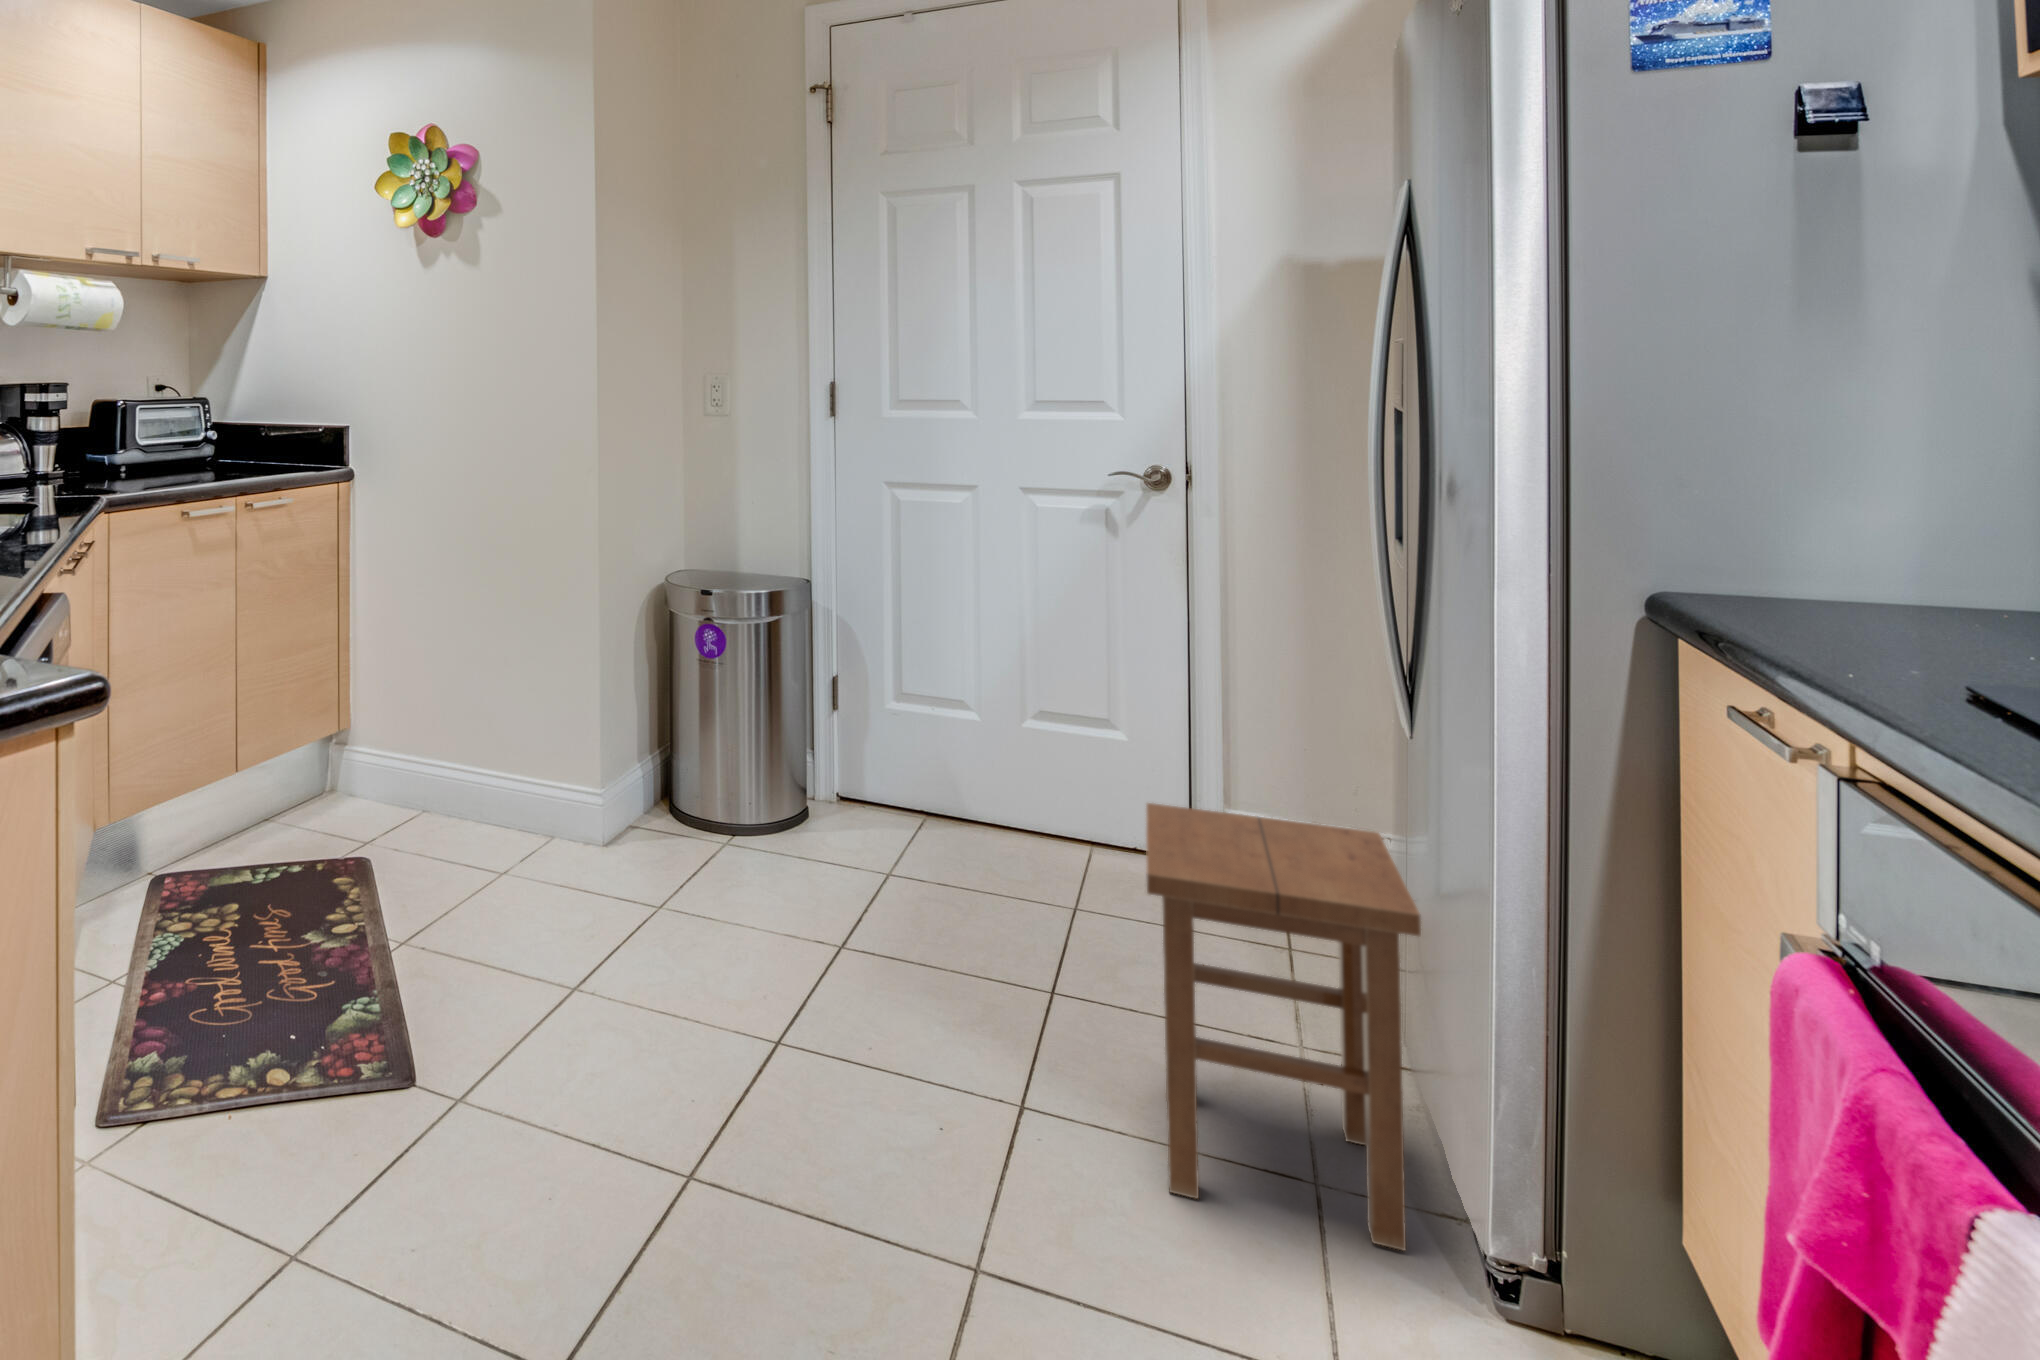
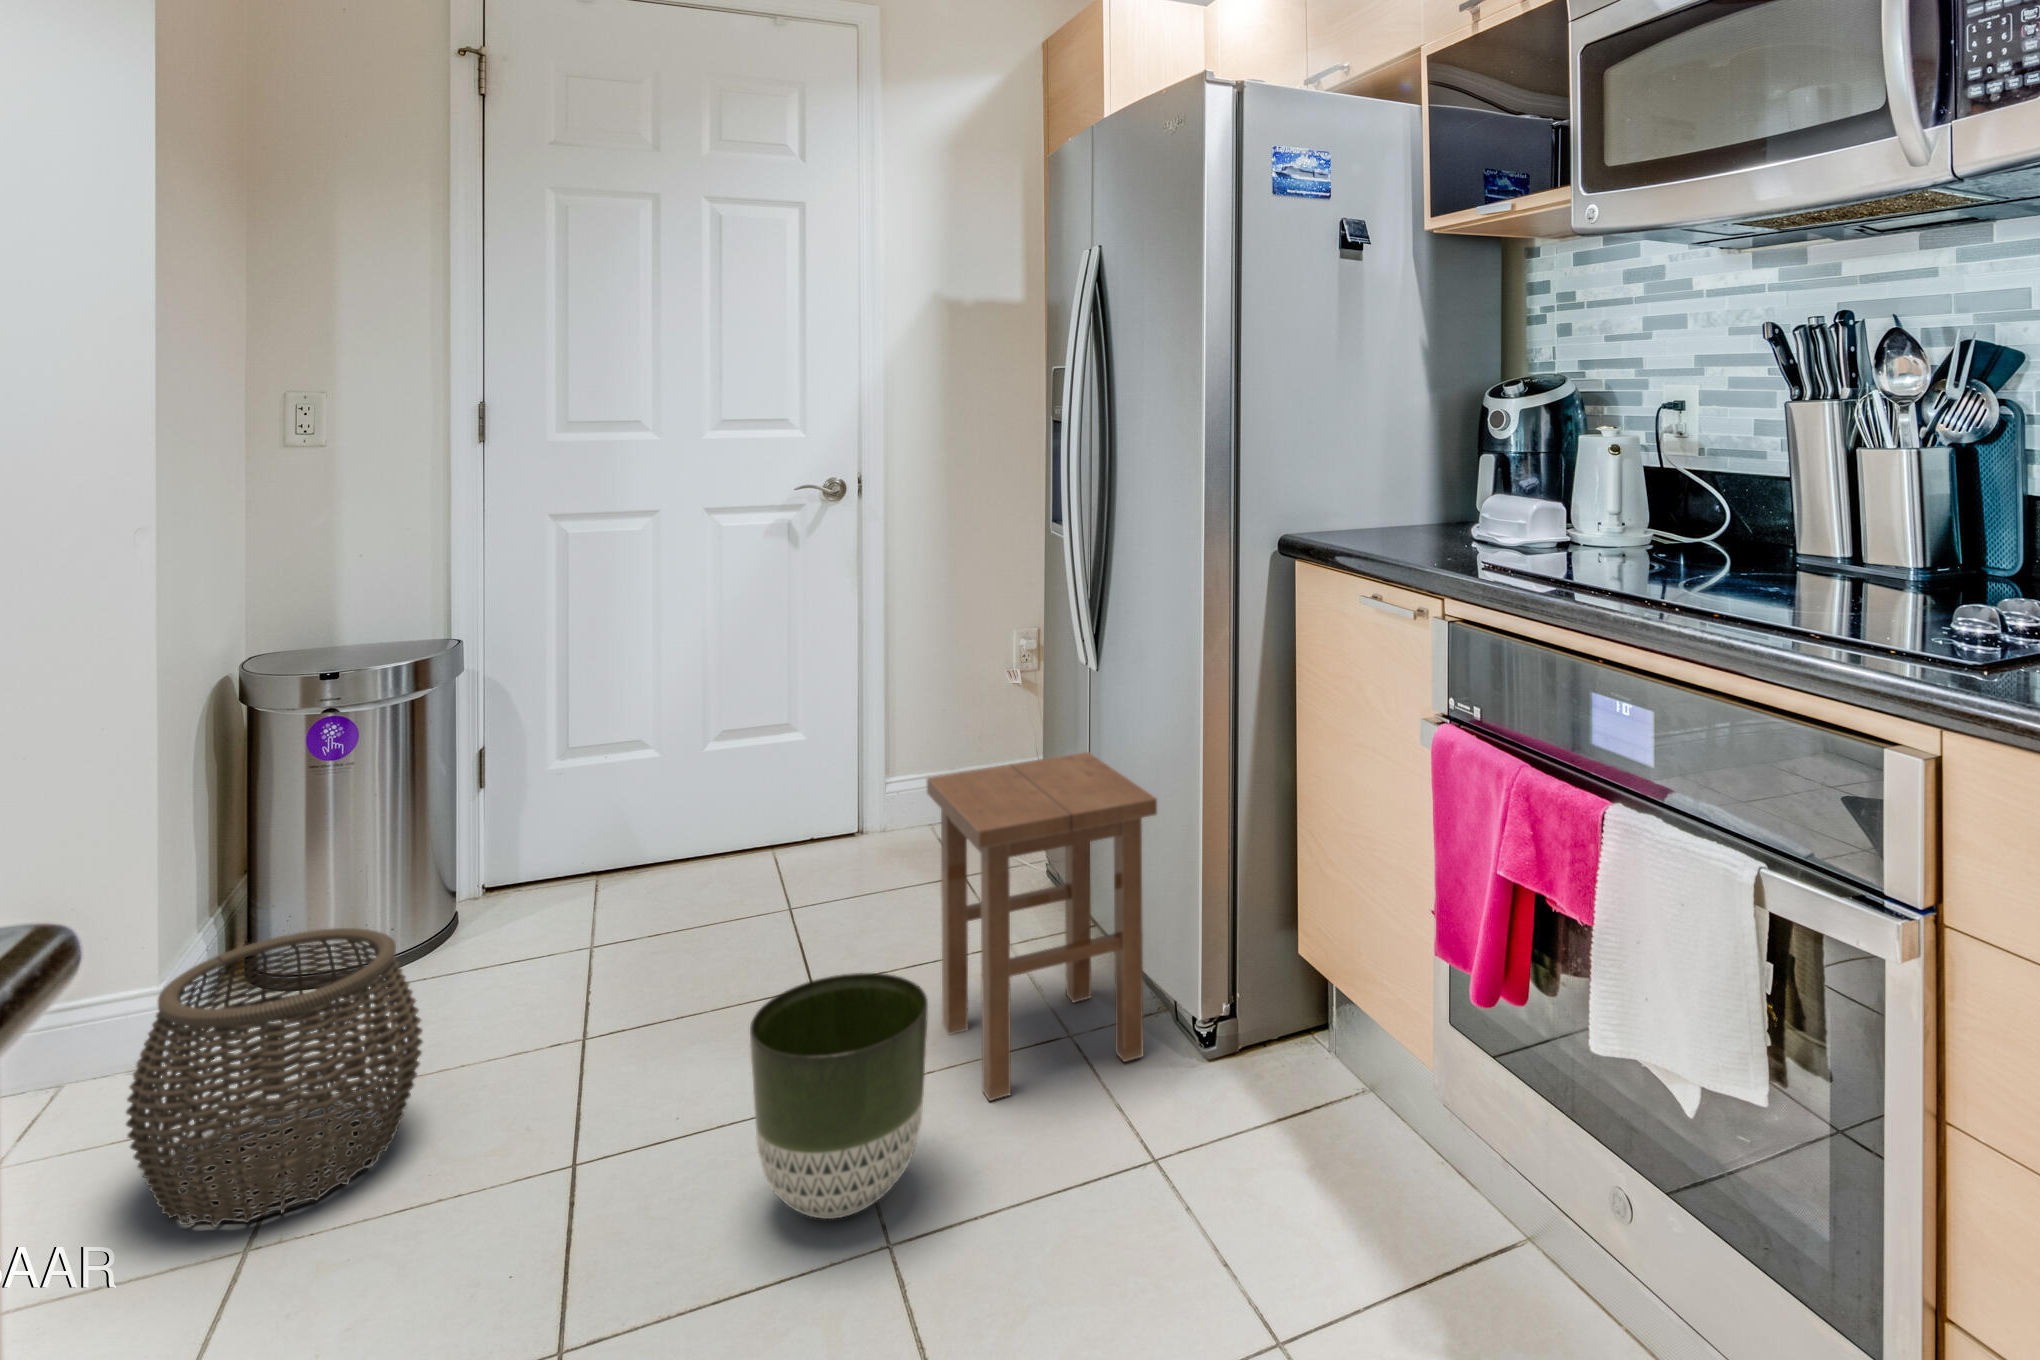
woven basket: none [526,777,702,981] -> present [126,928,423,1227]
planter: none [867,964,1051,1218] -> present [750,973,928,1219]

